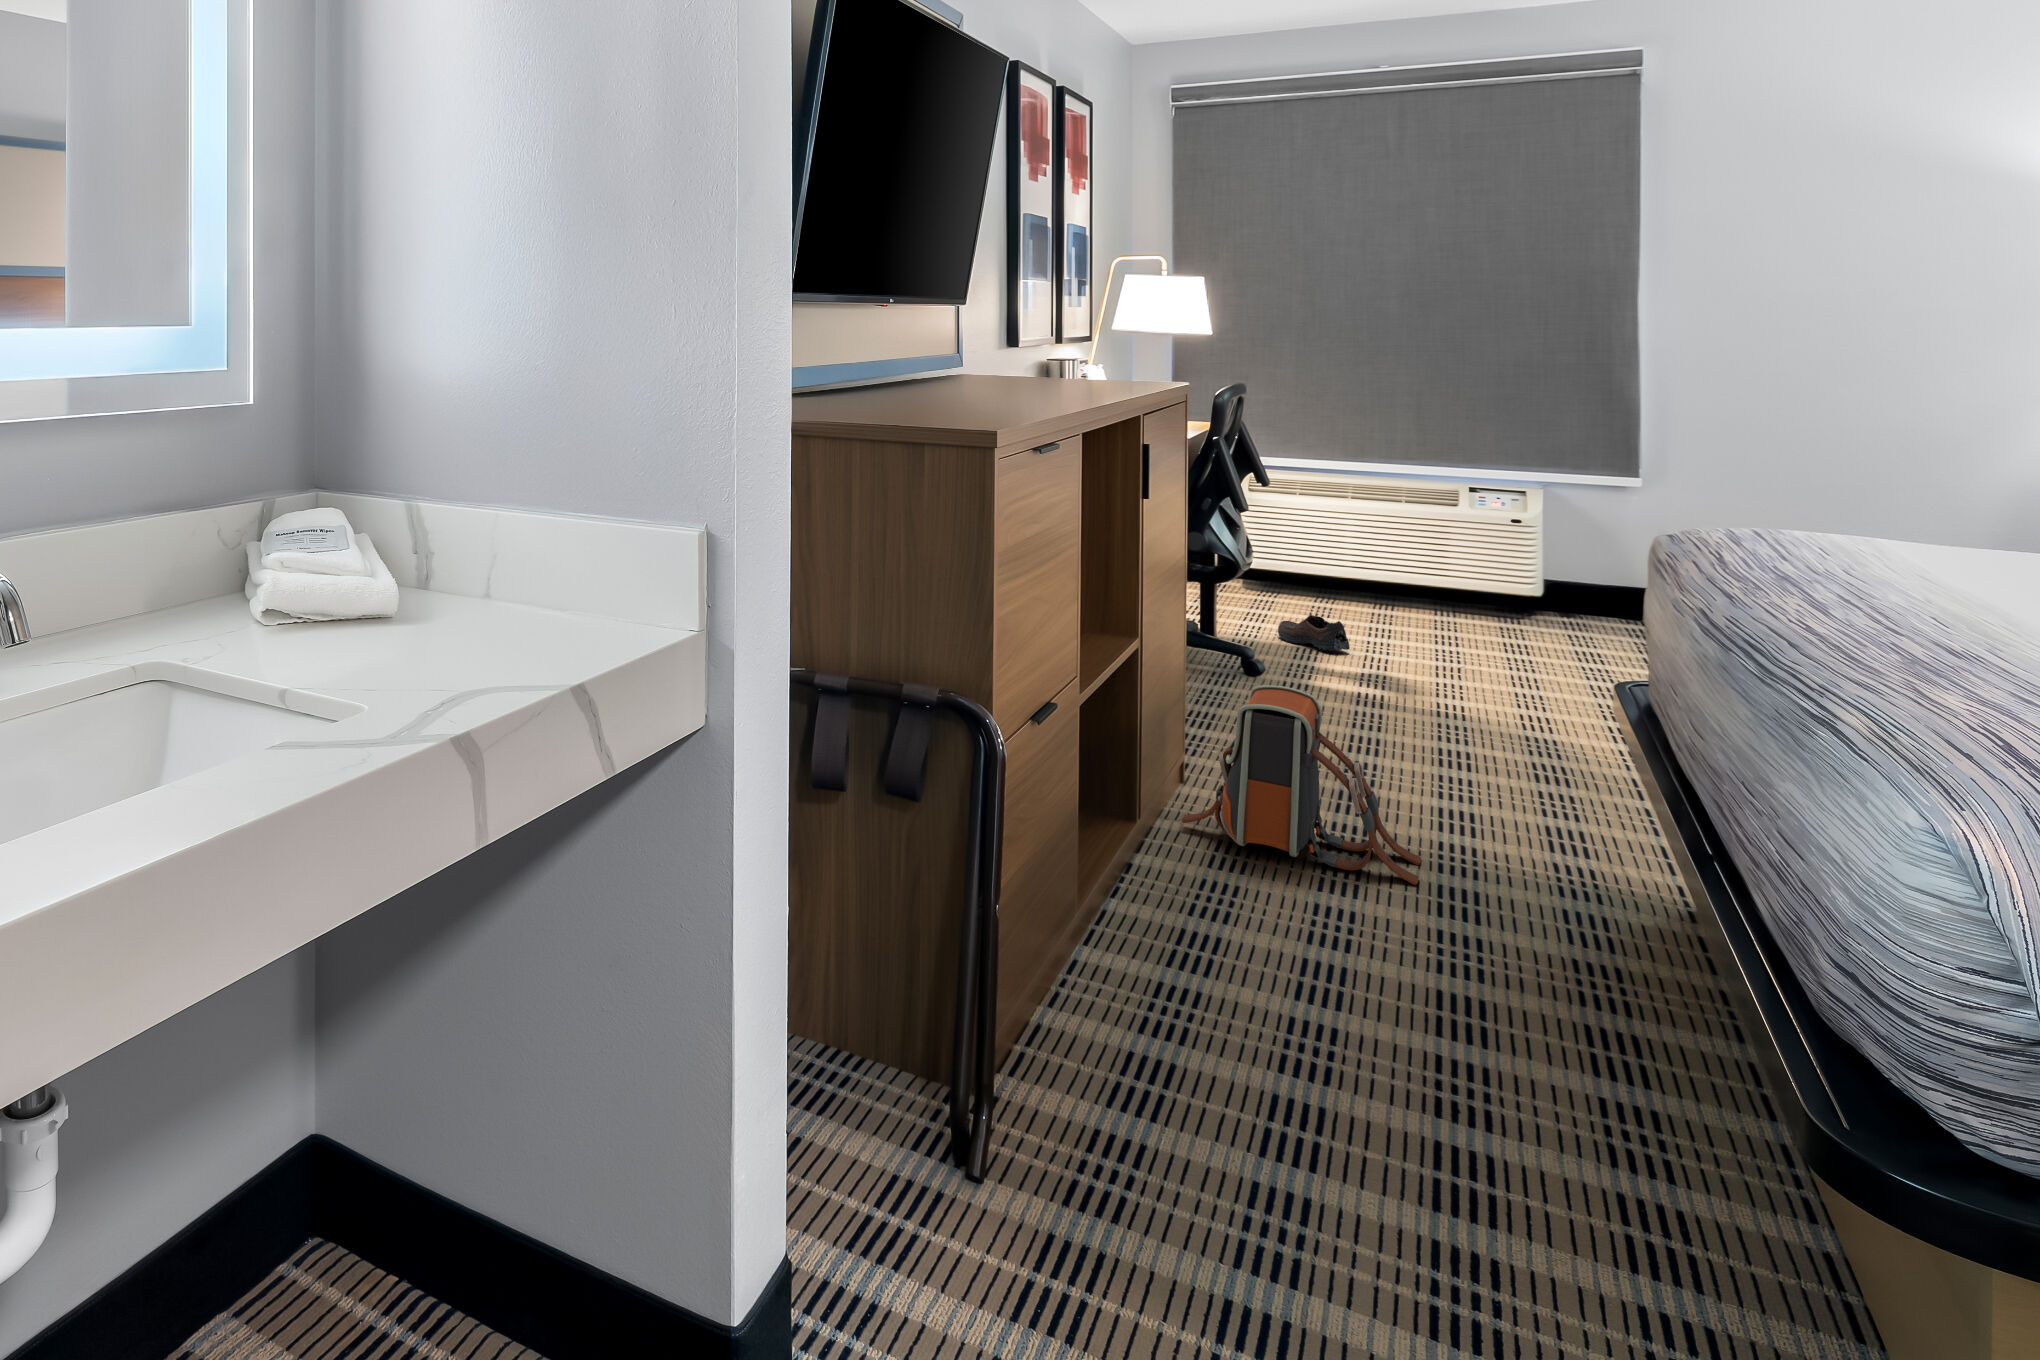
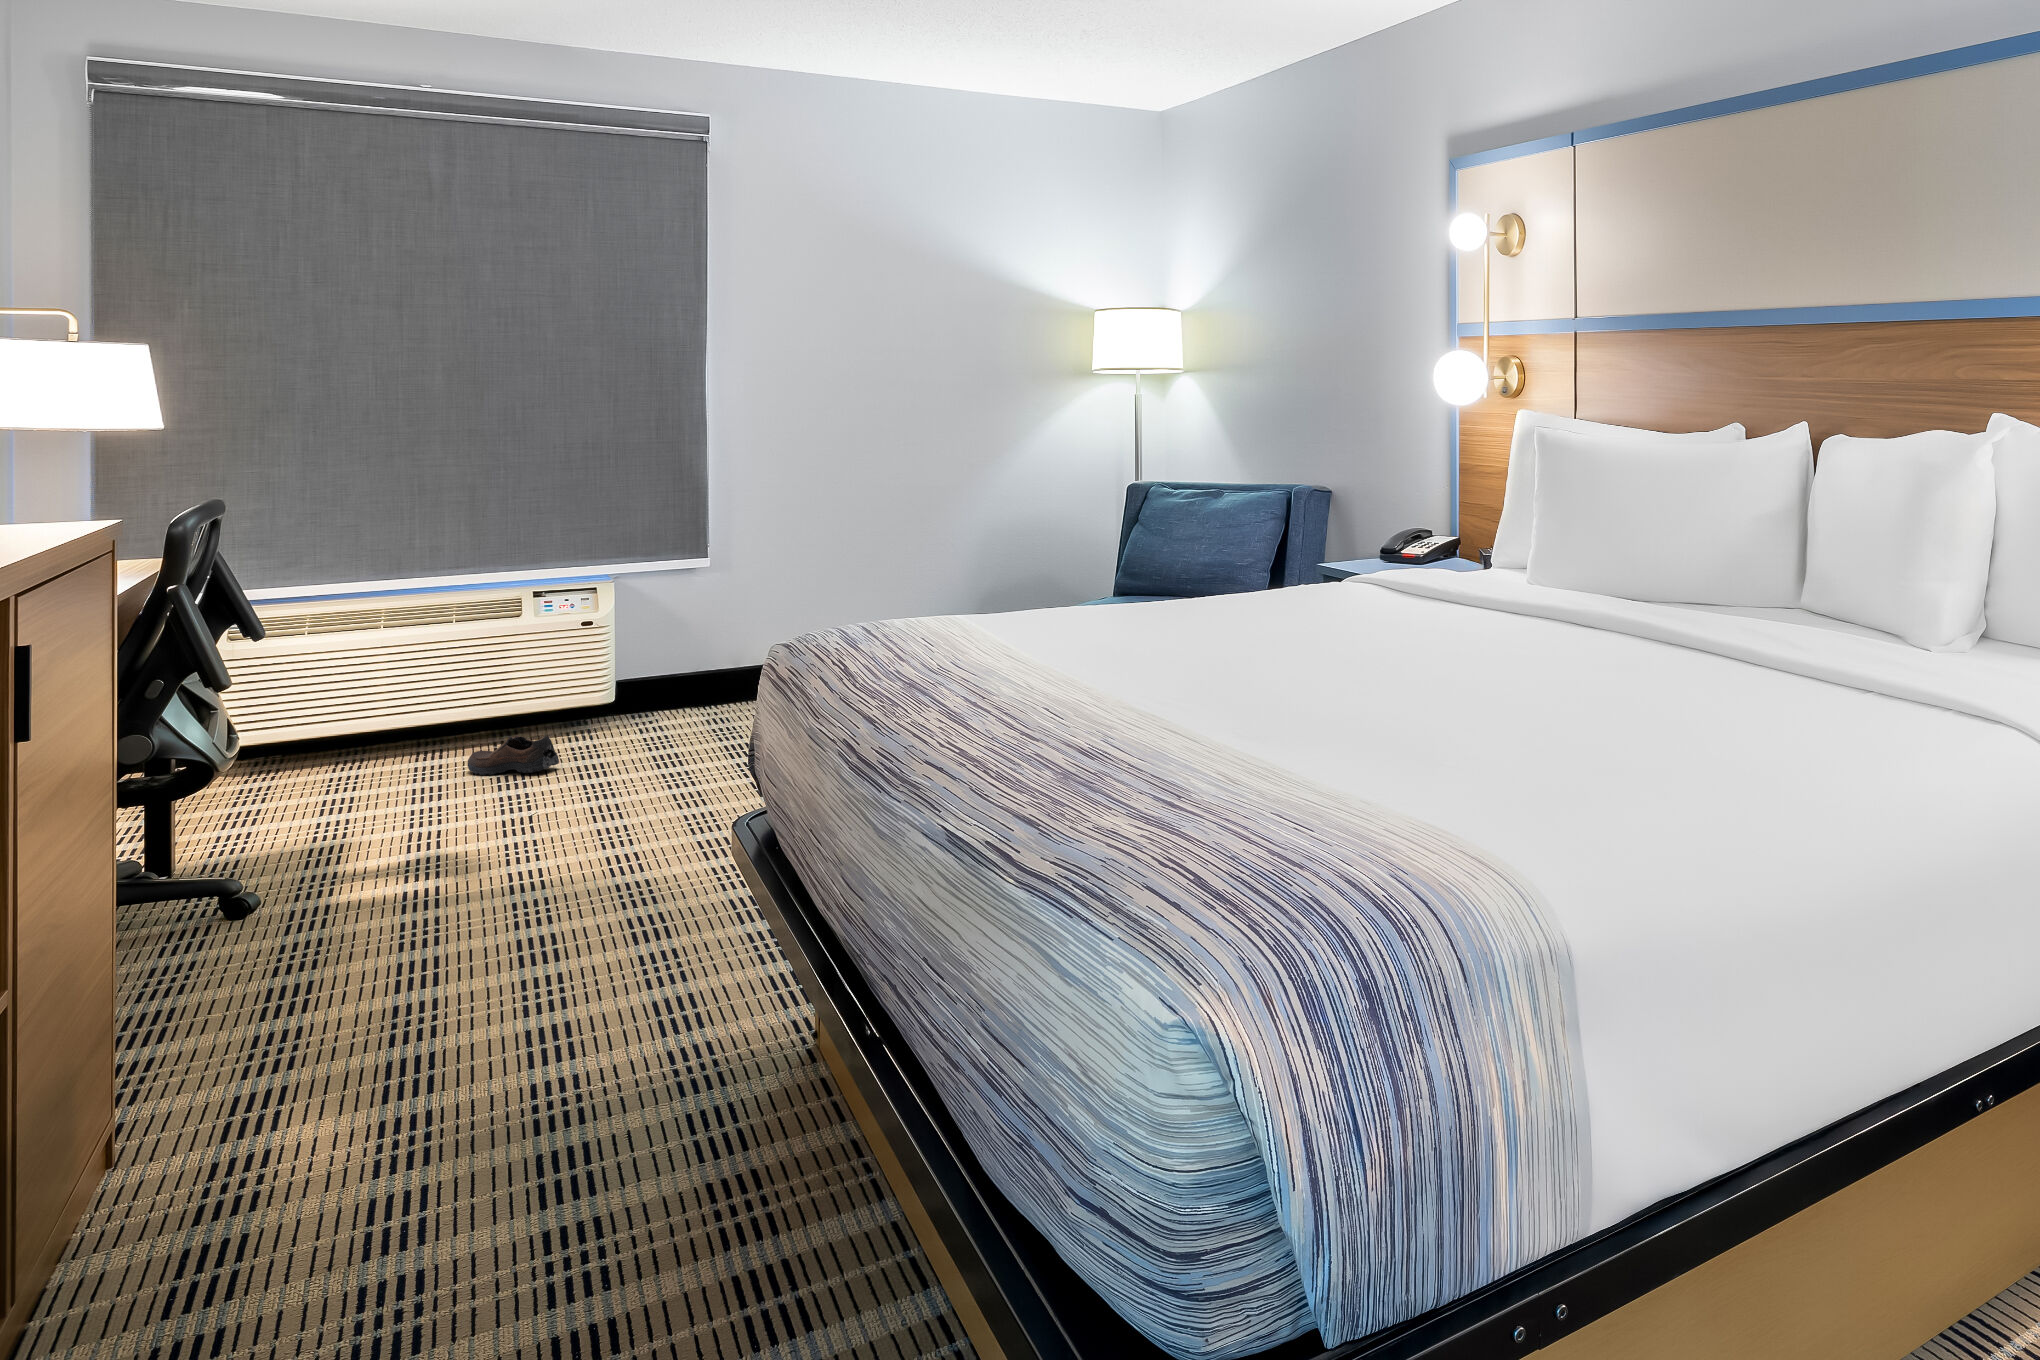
backpack: present [1181,685,1421,885] -> none [470,824,752,1031]

